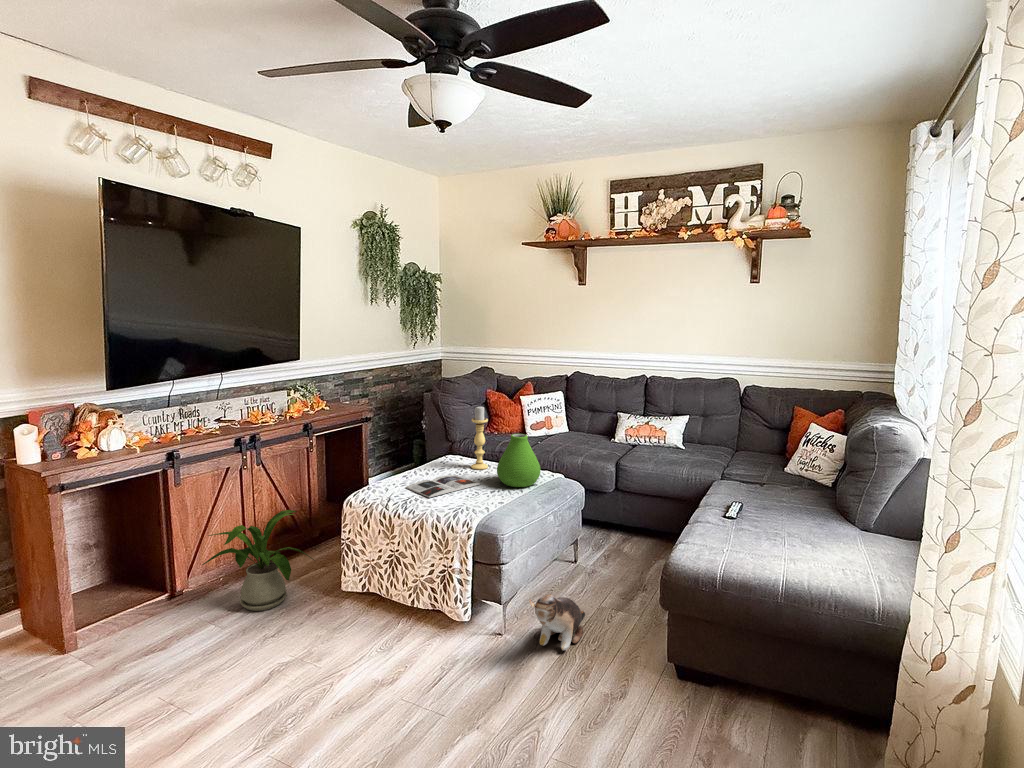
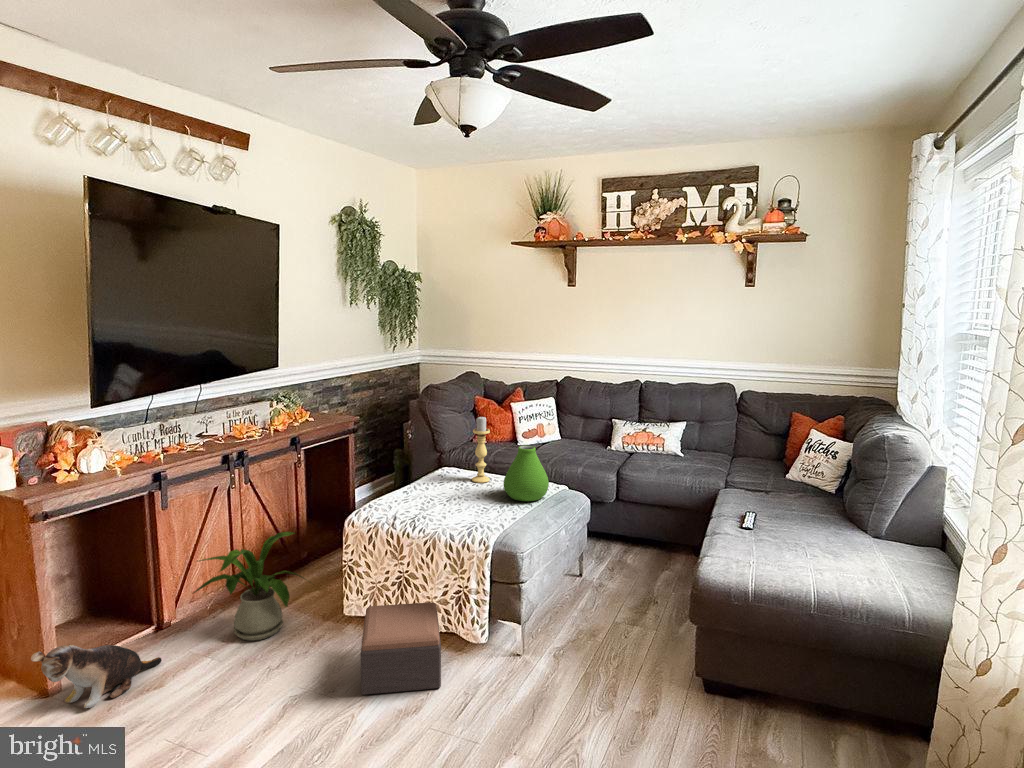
magazine: present [406,475,480,498] -> none [409,489,487,515]
footstool: none [344,580,425,664] -> present [361,602,441,695]
plush toy: present [529,594,585,650] -> present [31,644,162,708]

